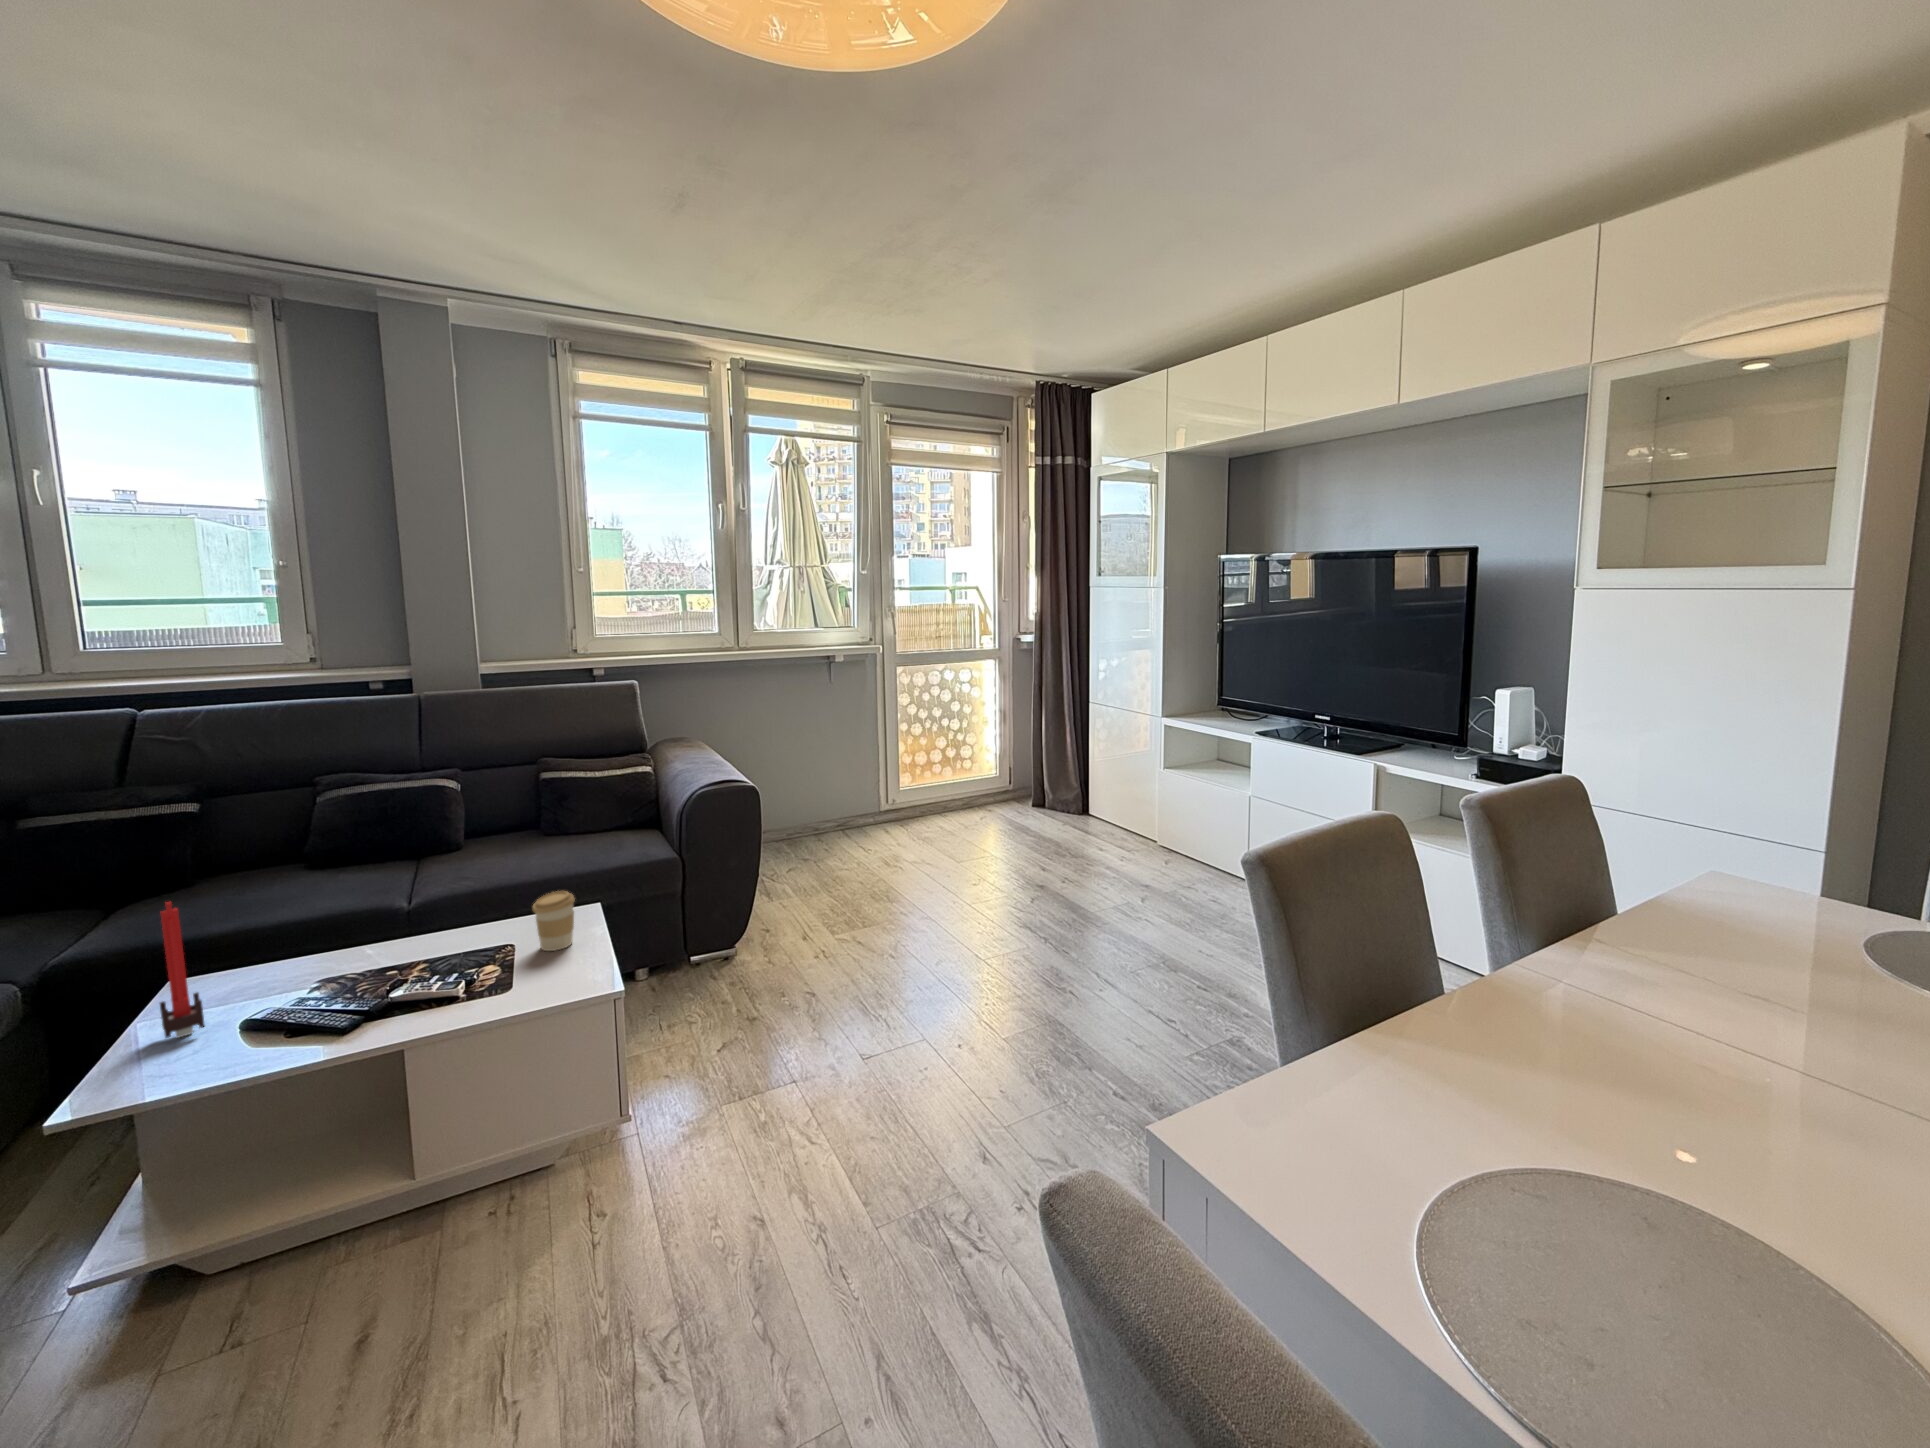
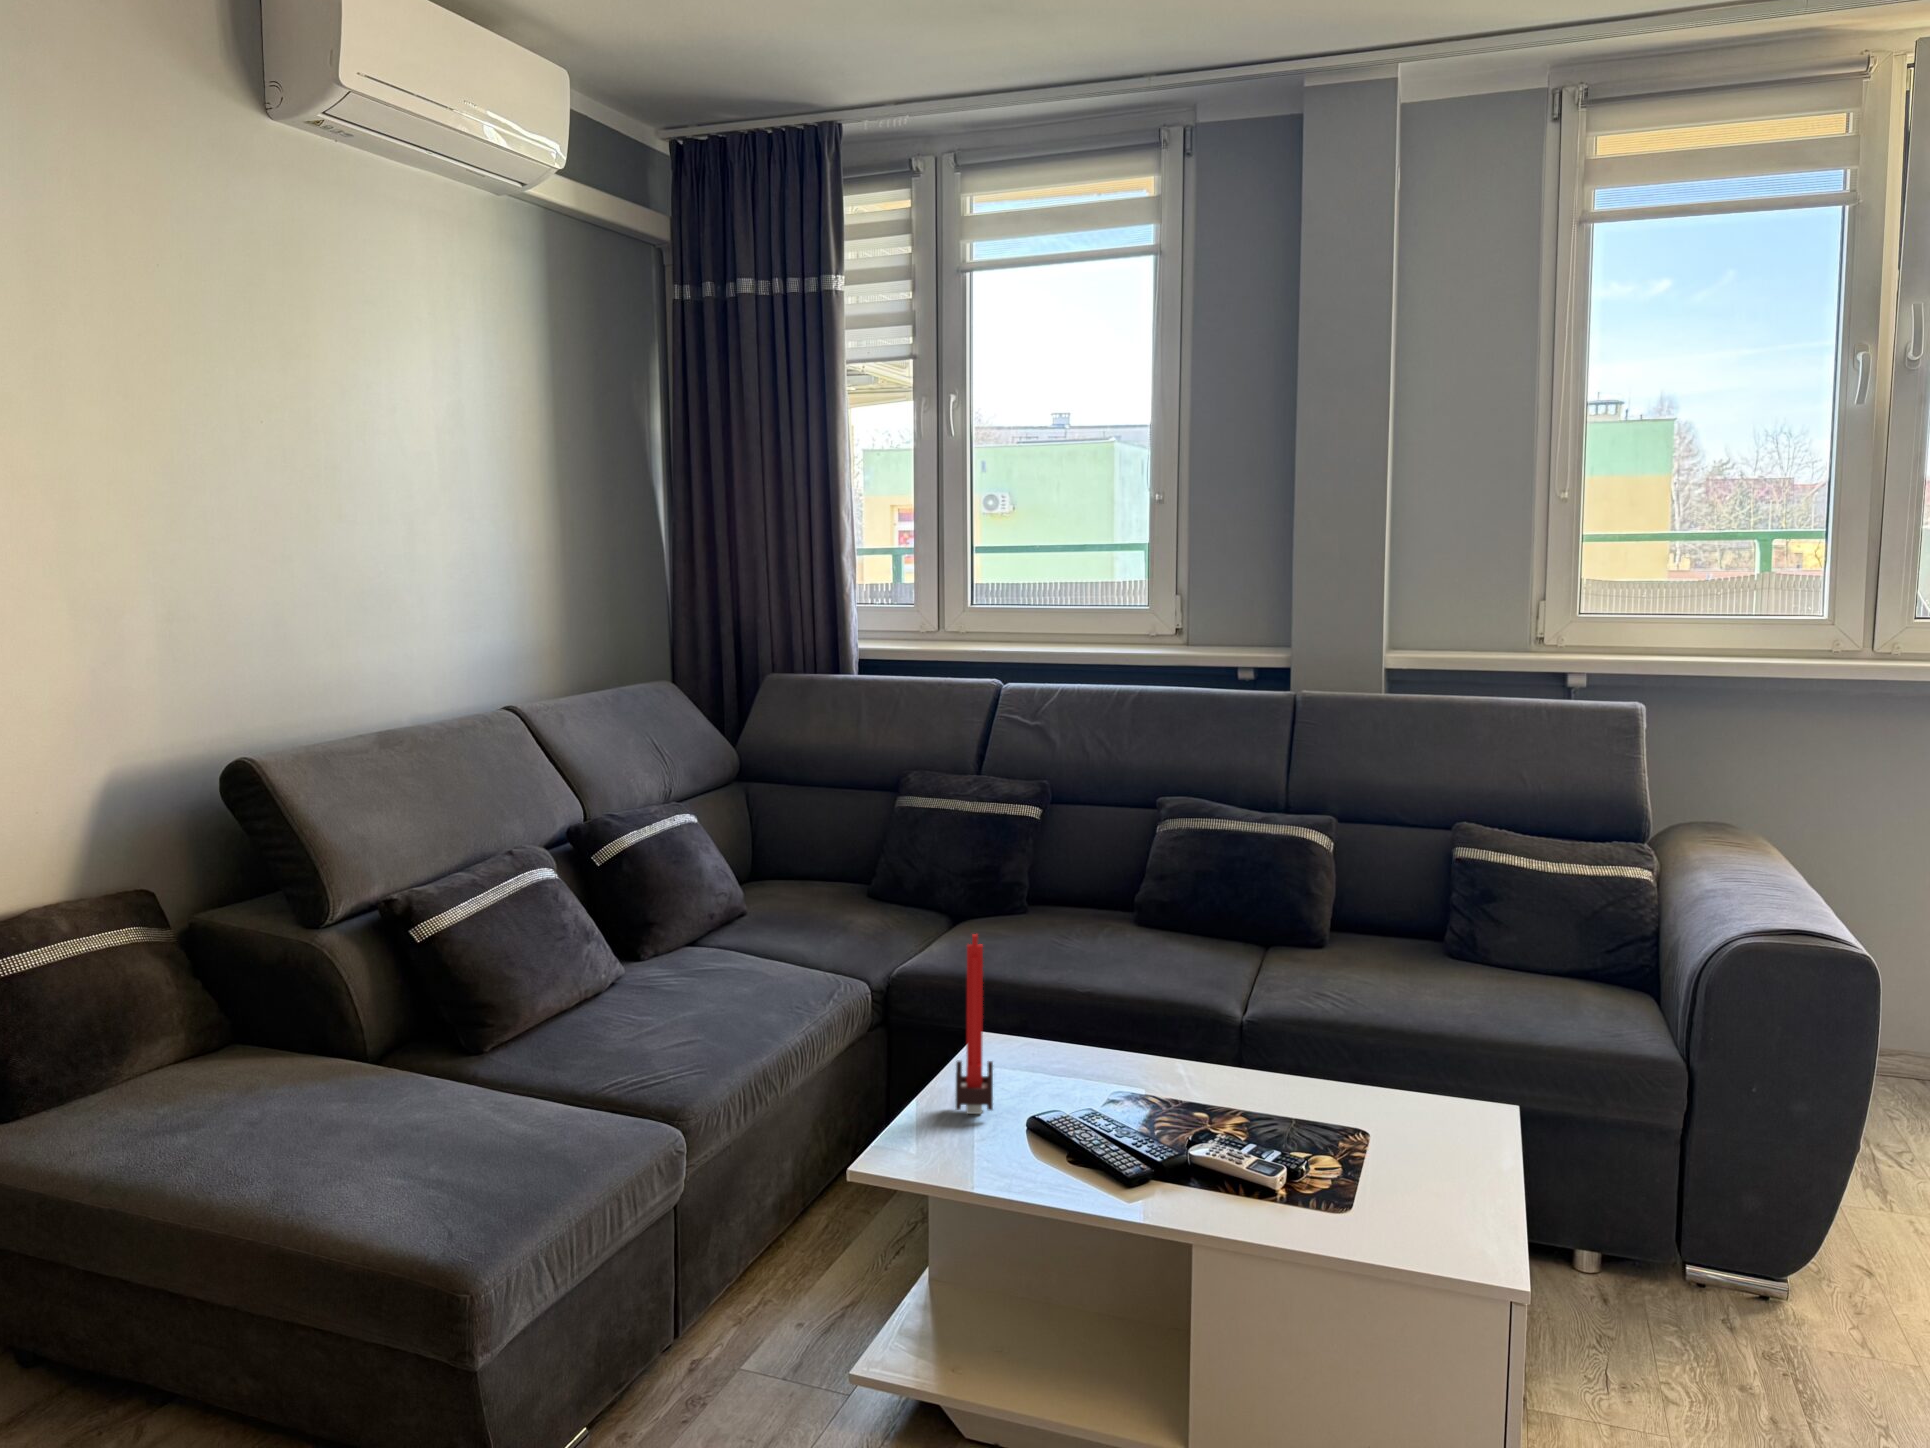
coffee cup: present [533,891,575,951] -> none [1402,1063,1473,1168]

